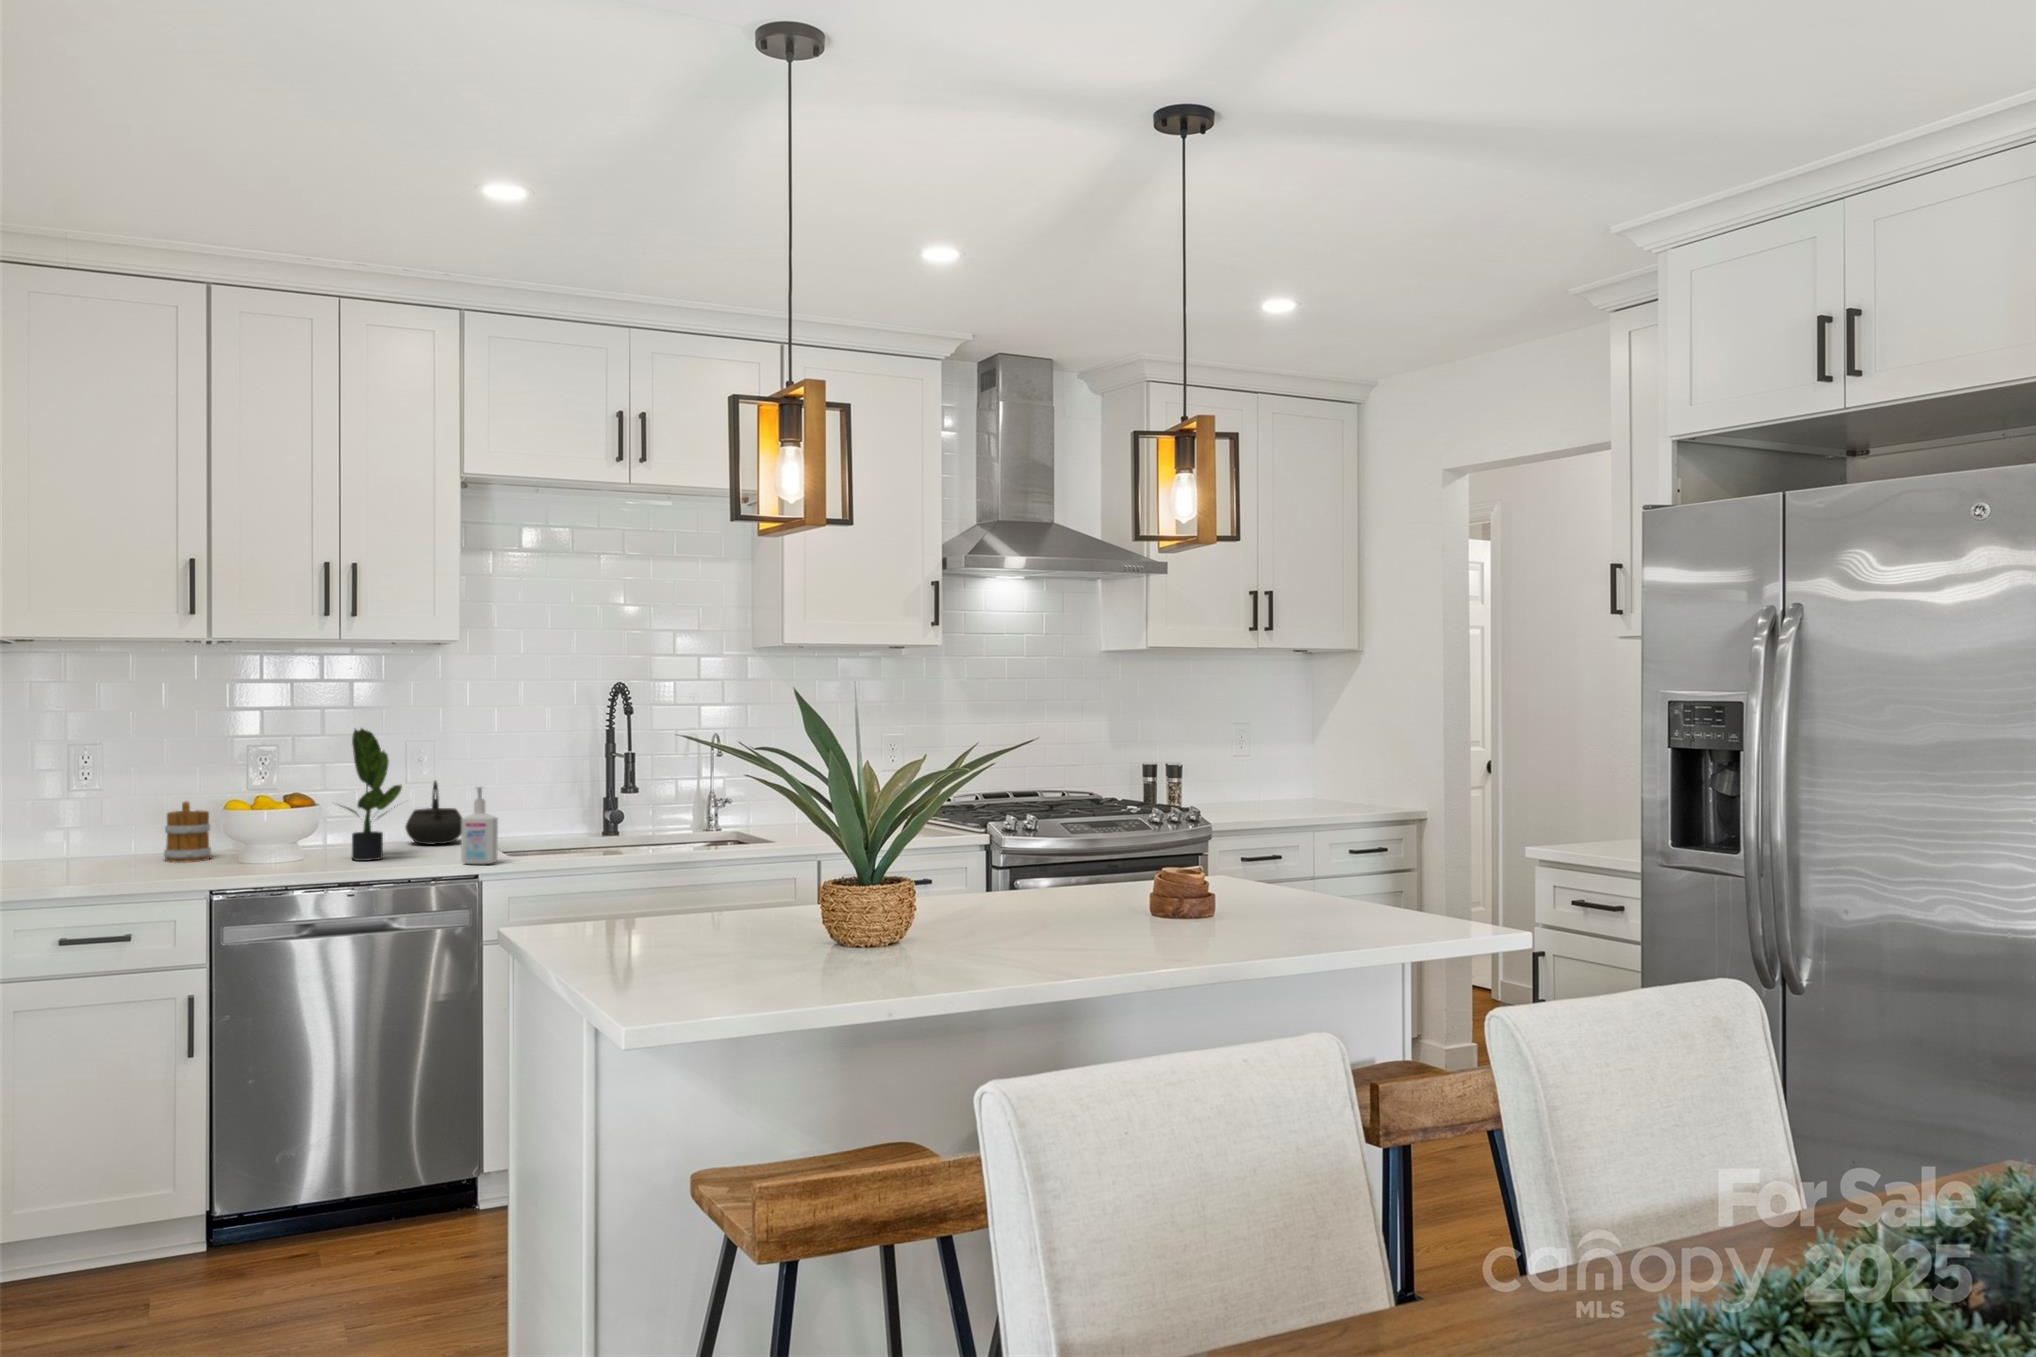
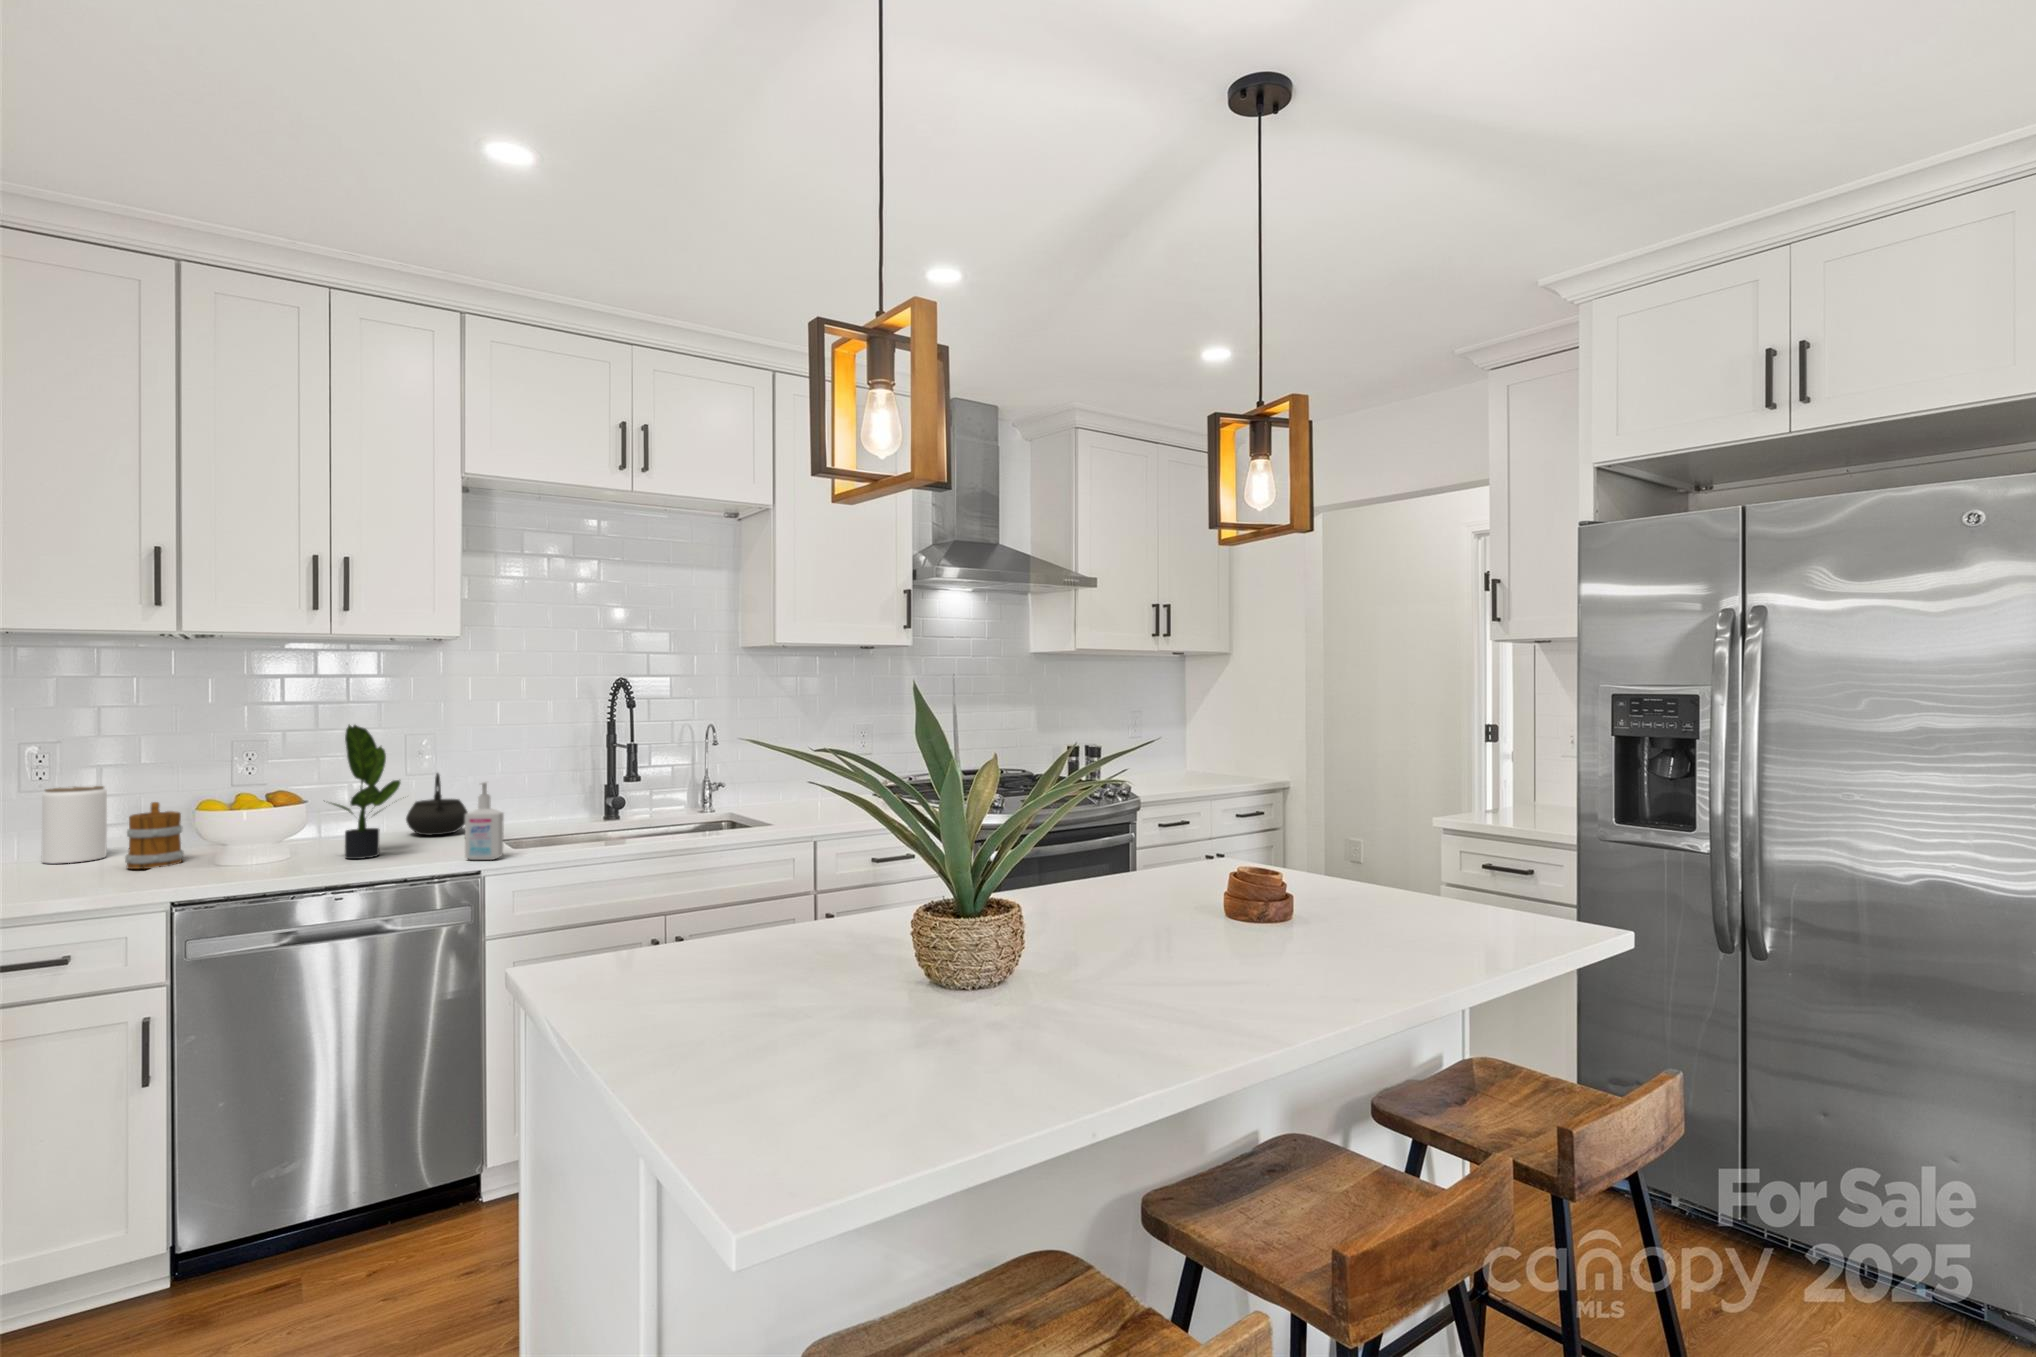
jar: none [91,786,143,858] -> present [42,786,107,863]

